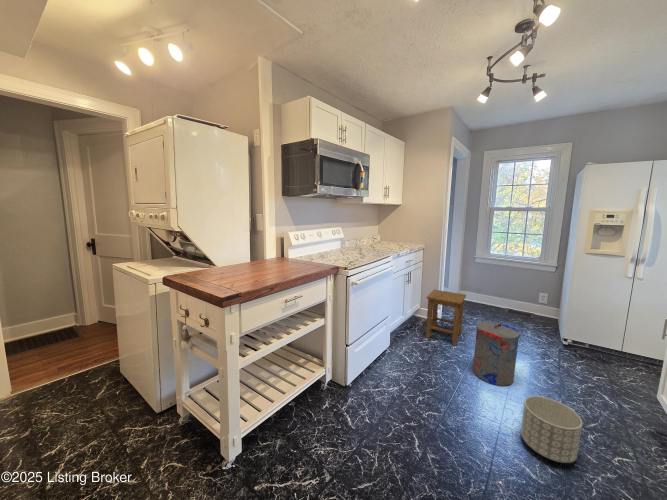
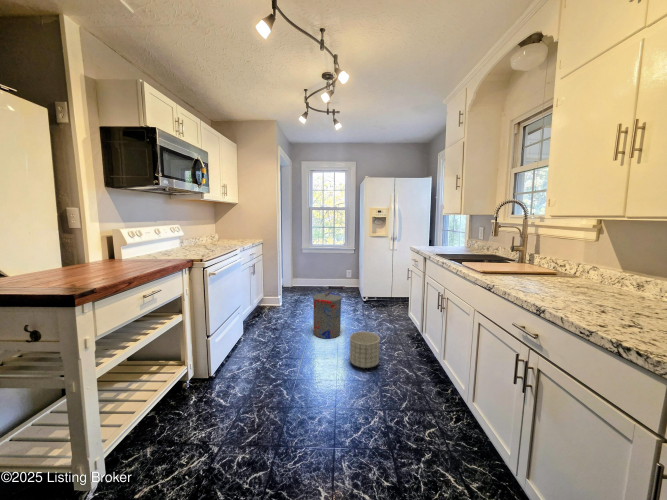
stool: present [426,290,466,345] -> none [271,278,301,321]

